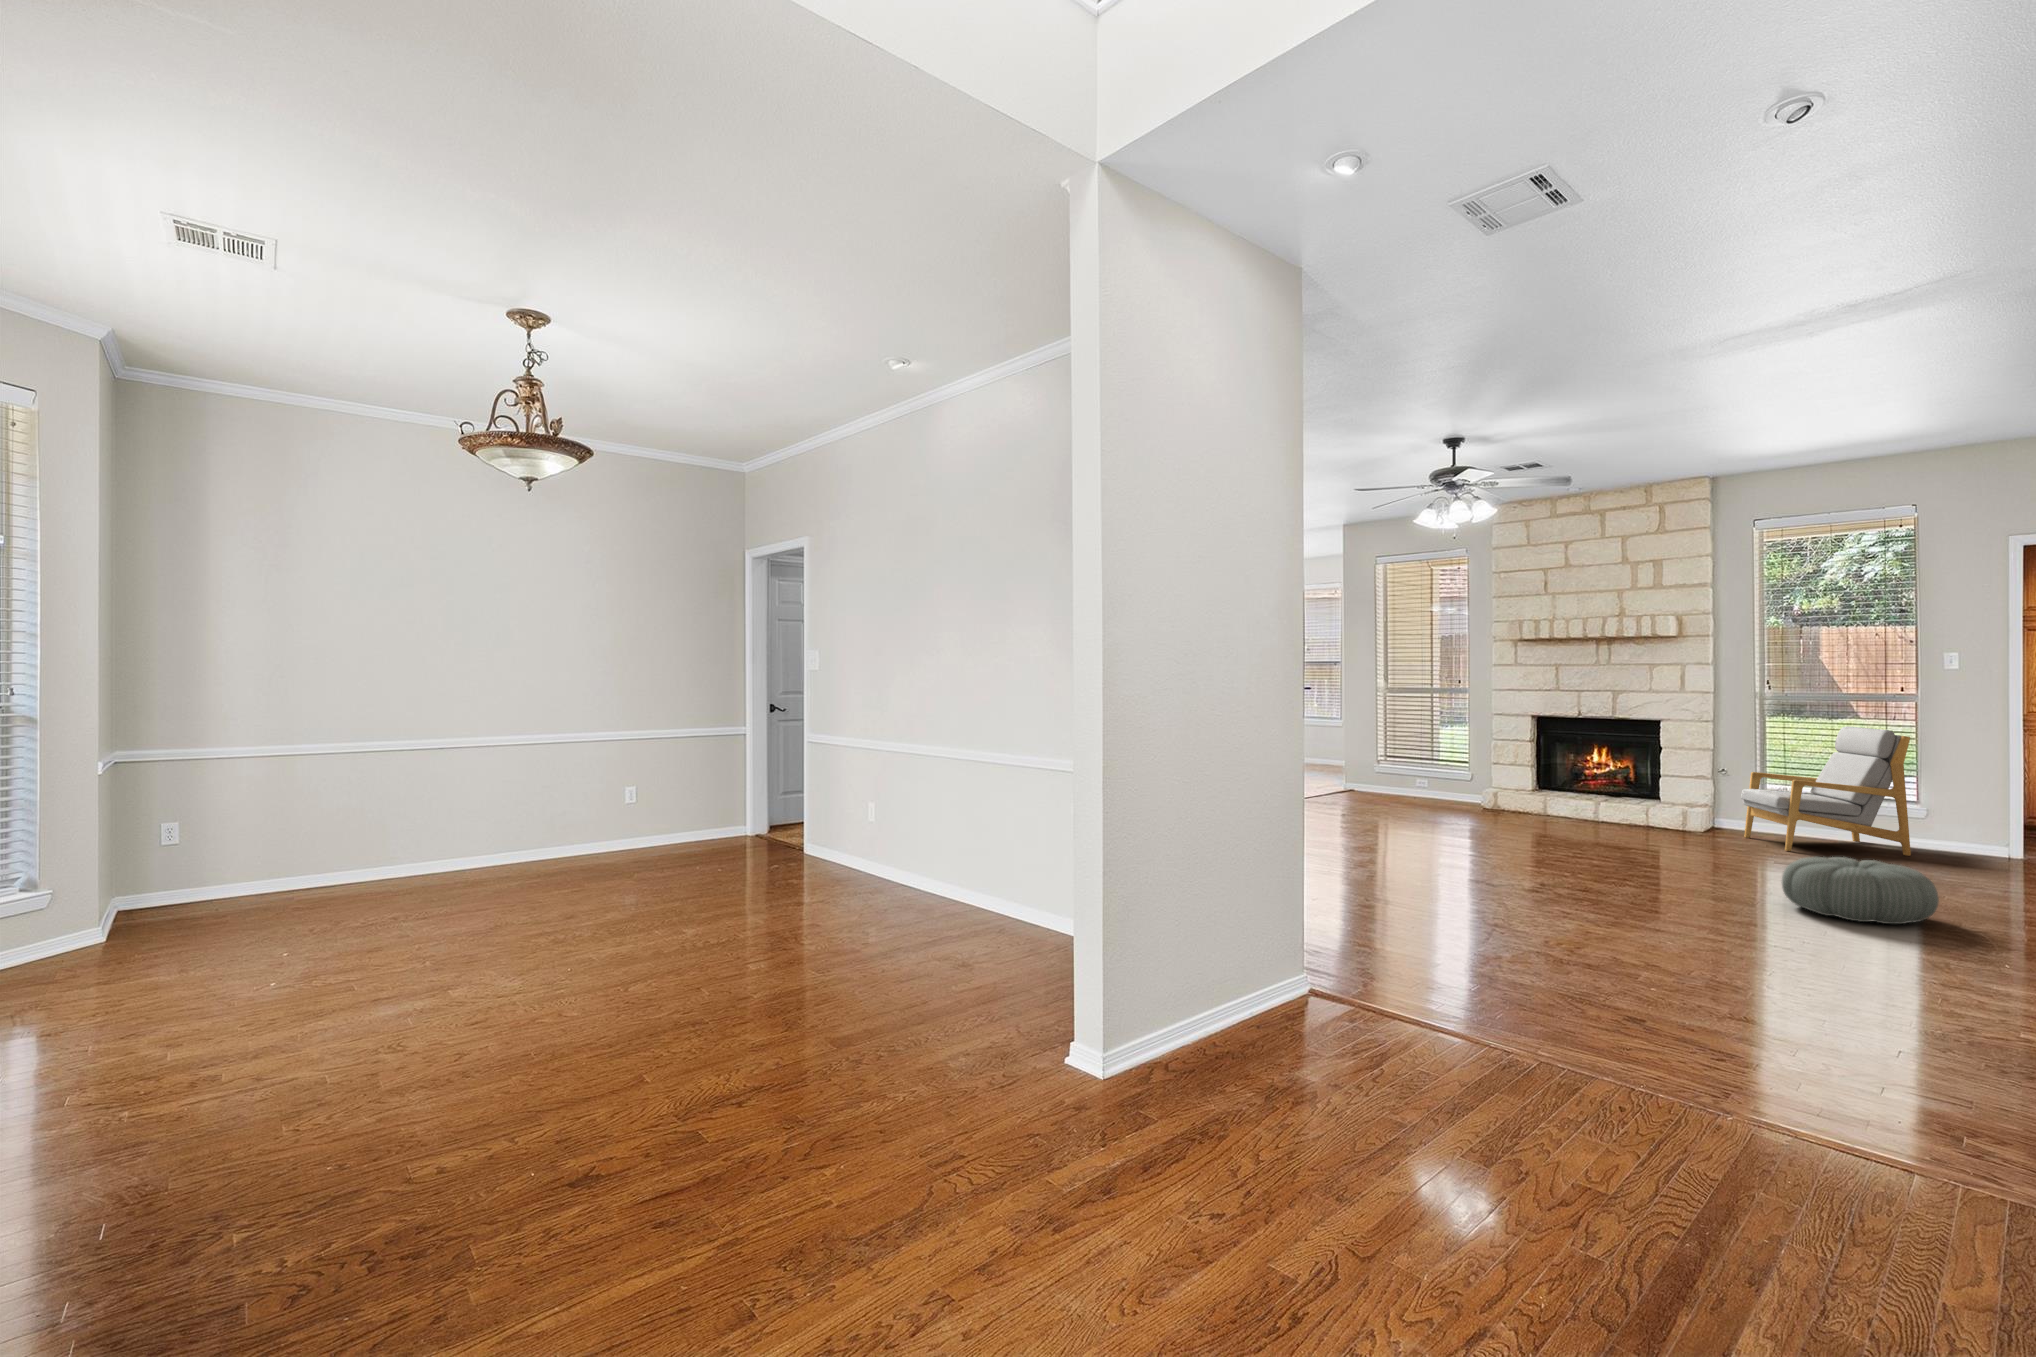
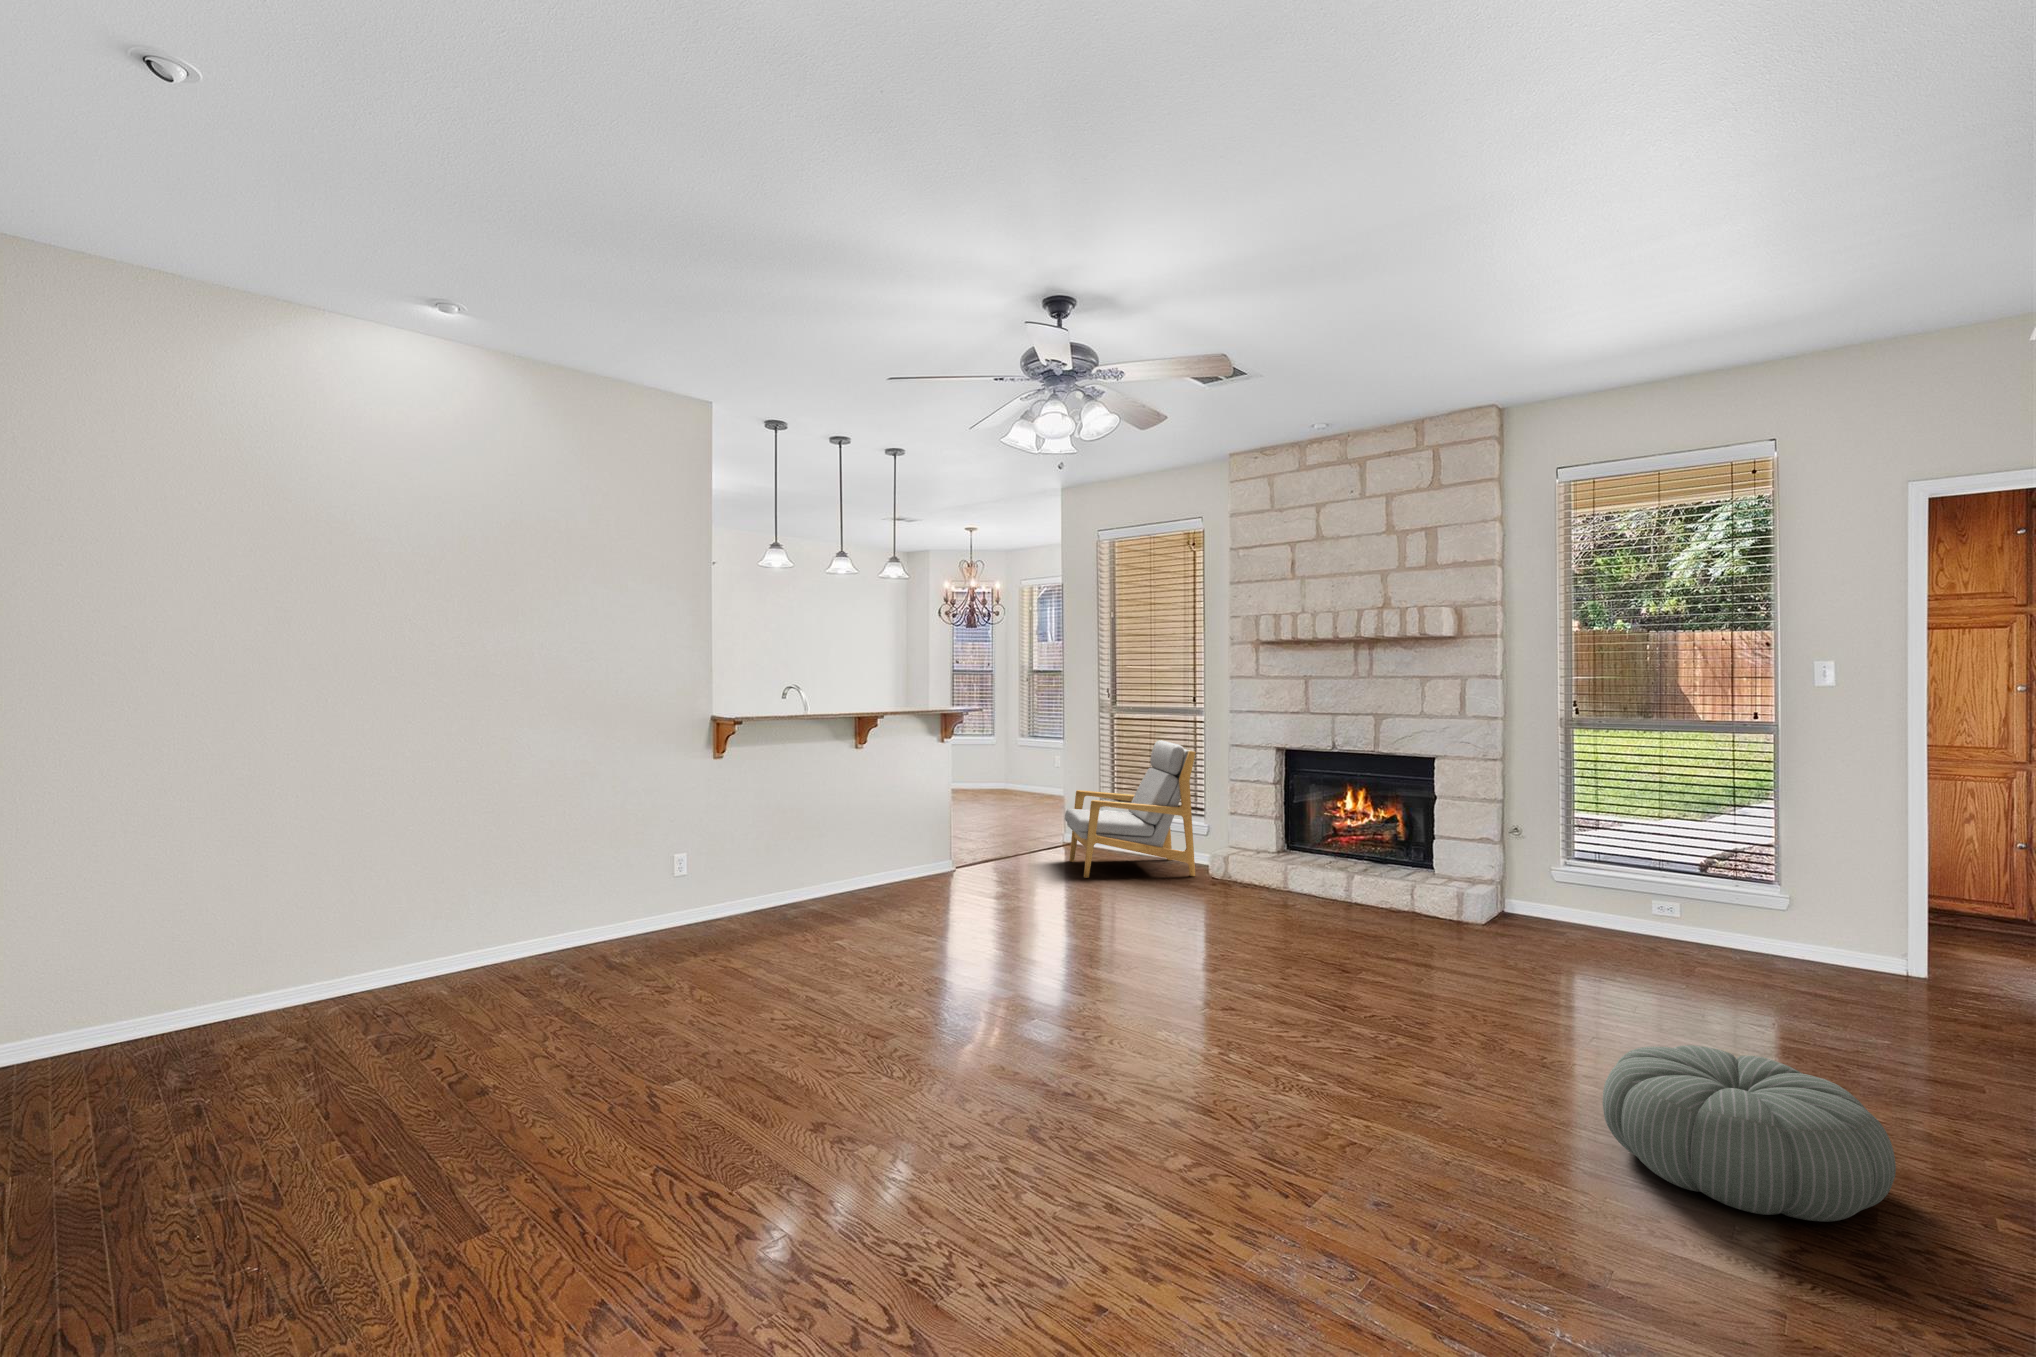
armchair: present [1741,727,1911,856] -> present [1065,740,1196,878]

